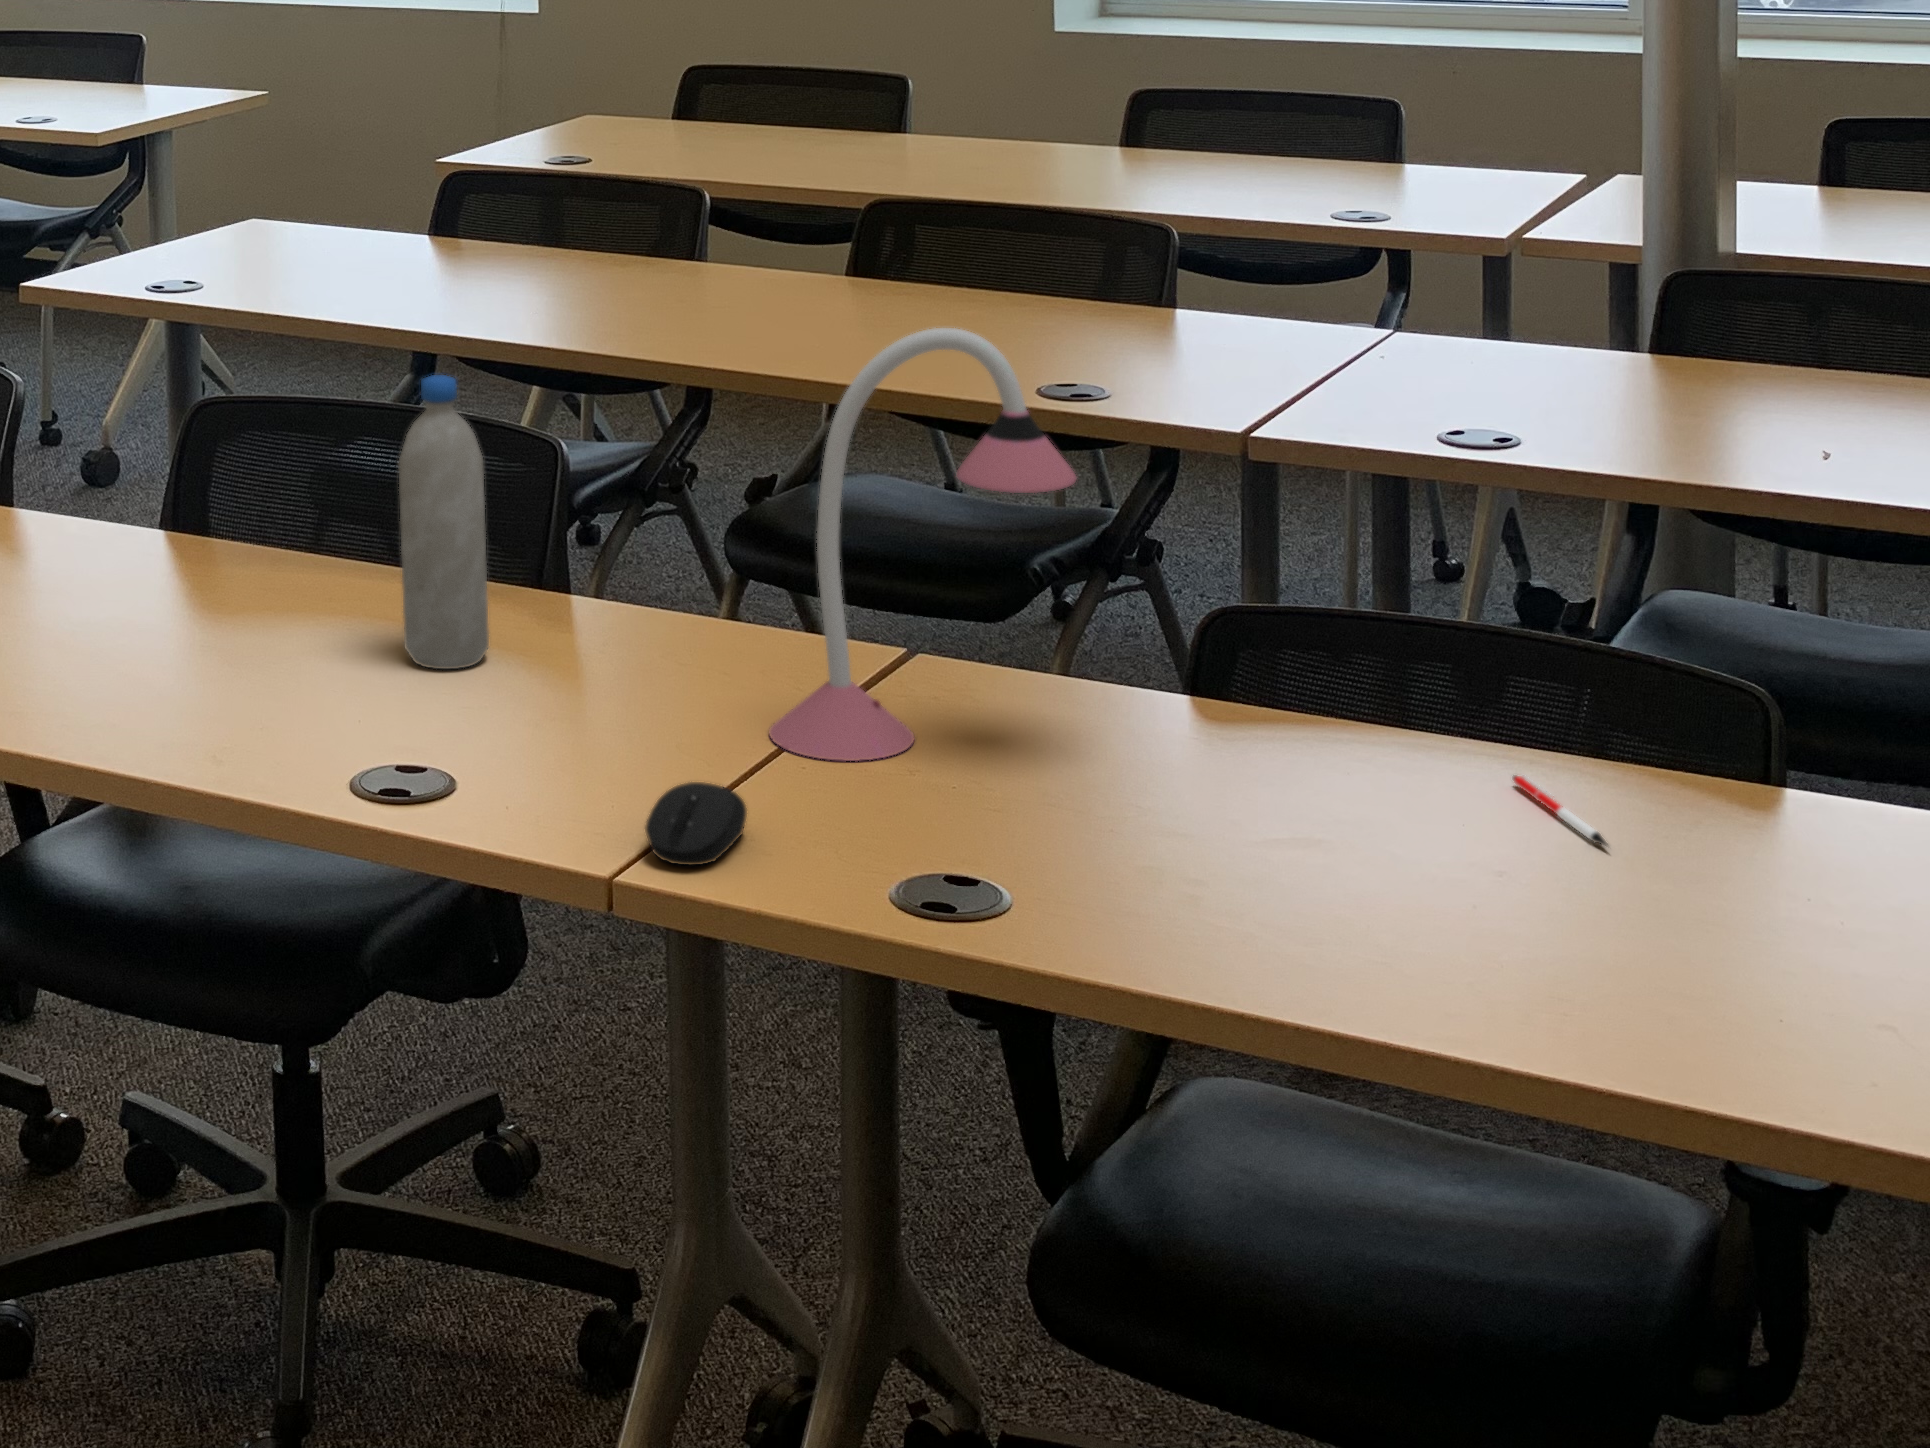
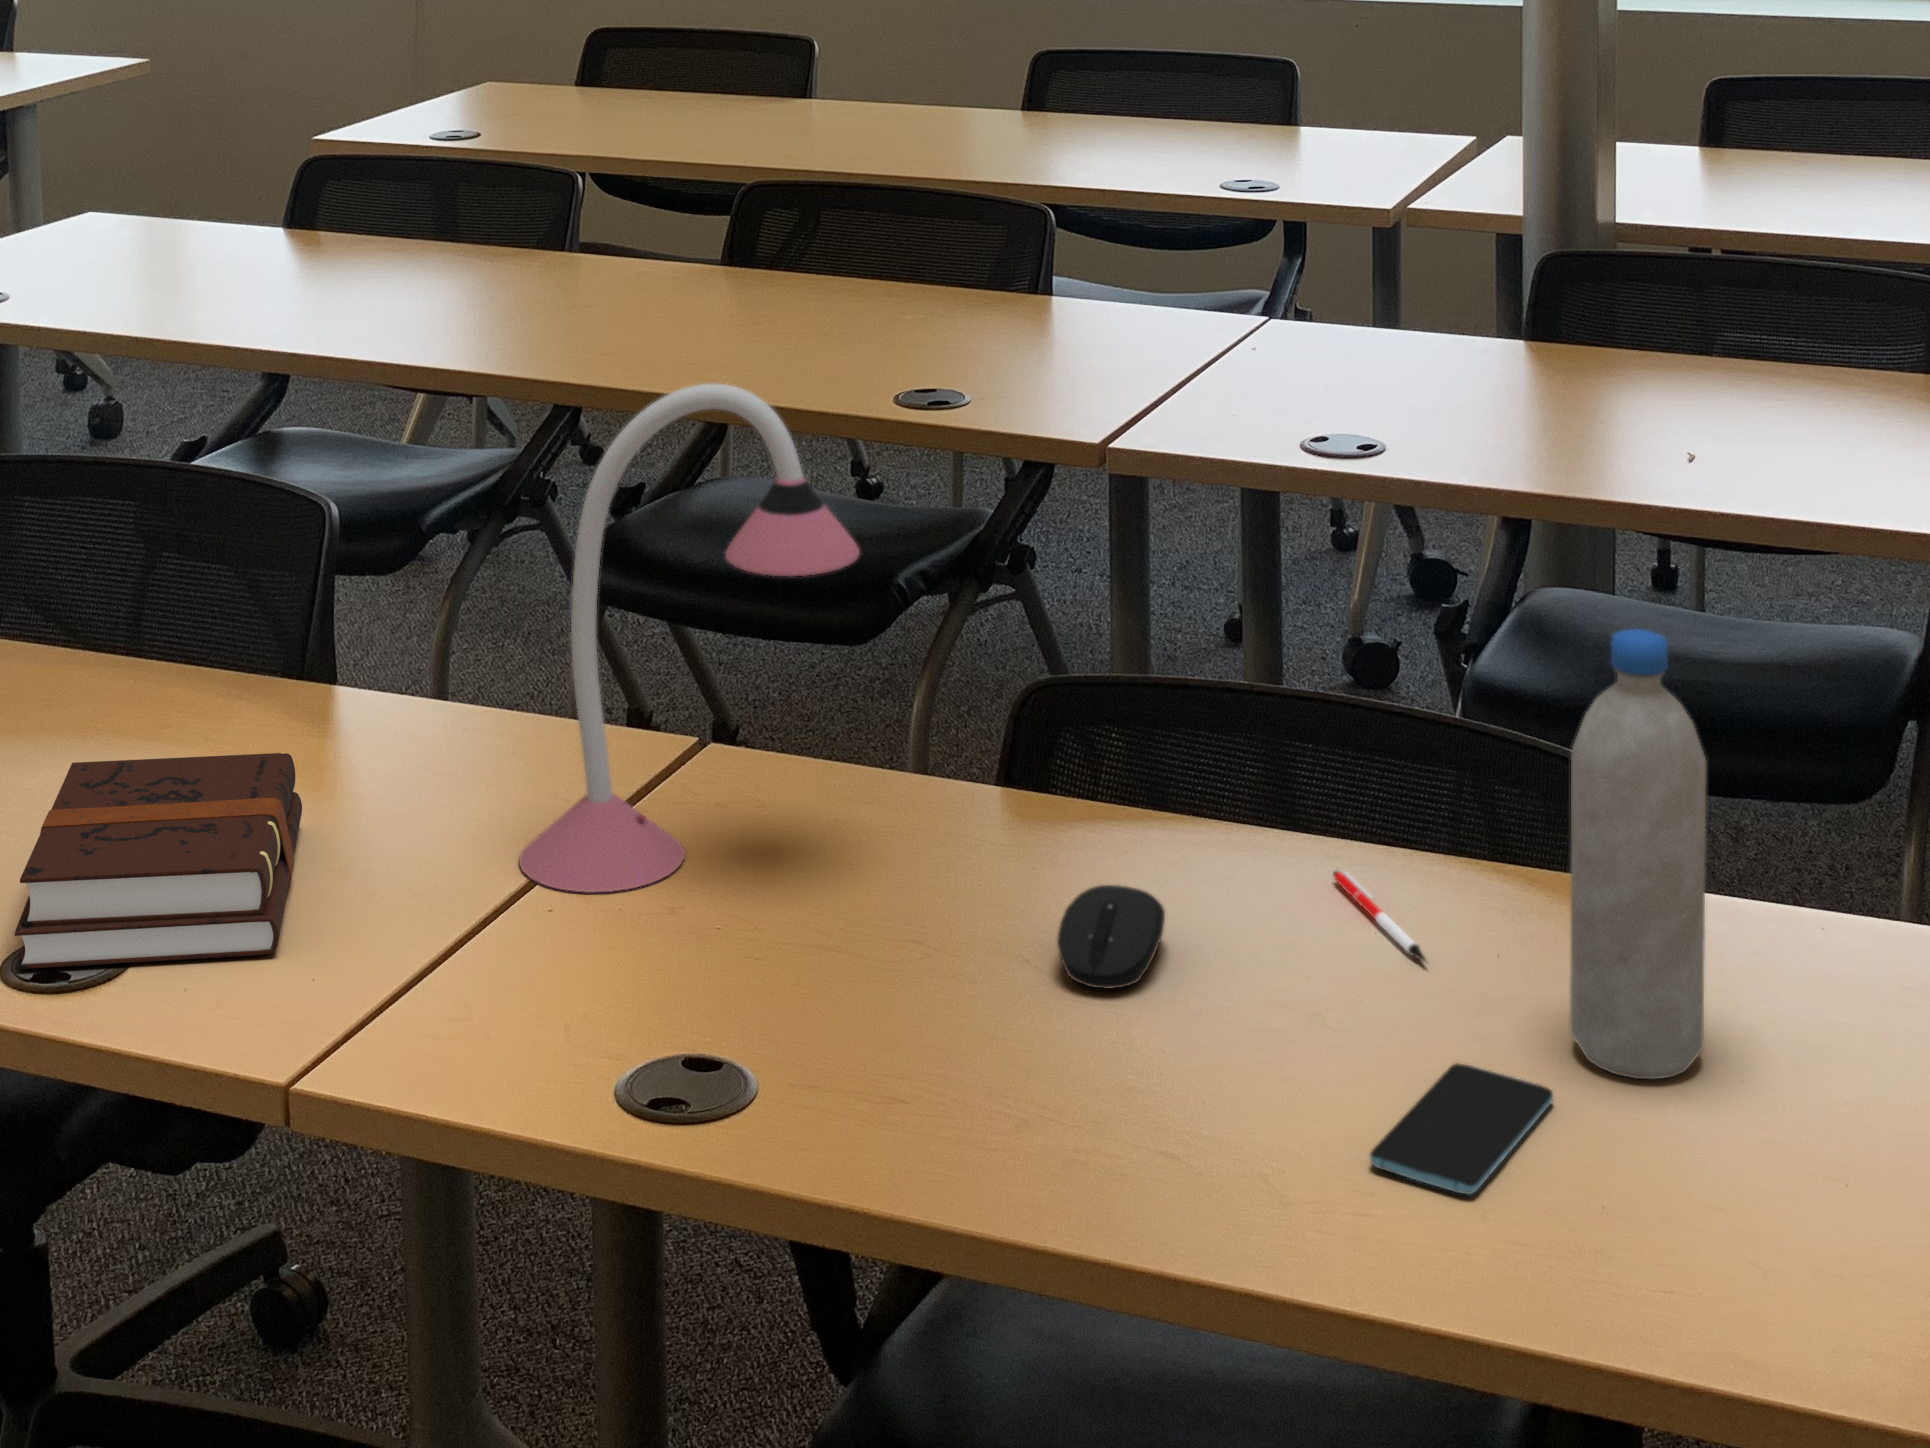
water bottle: present [399,375,489,669] -> present [1570,629,1706,1079]
hardback book: none [363,636,581,790] -> present [15,753,302,969]
computer mouse: present [645,782,747,865] -> present [1057,885,1165,989]
smartphone: none [1575,920,1740,1014] -> present [1370,1064,1553,1195]

